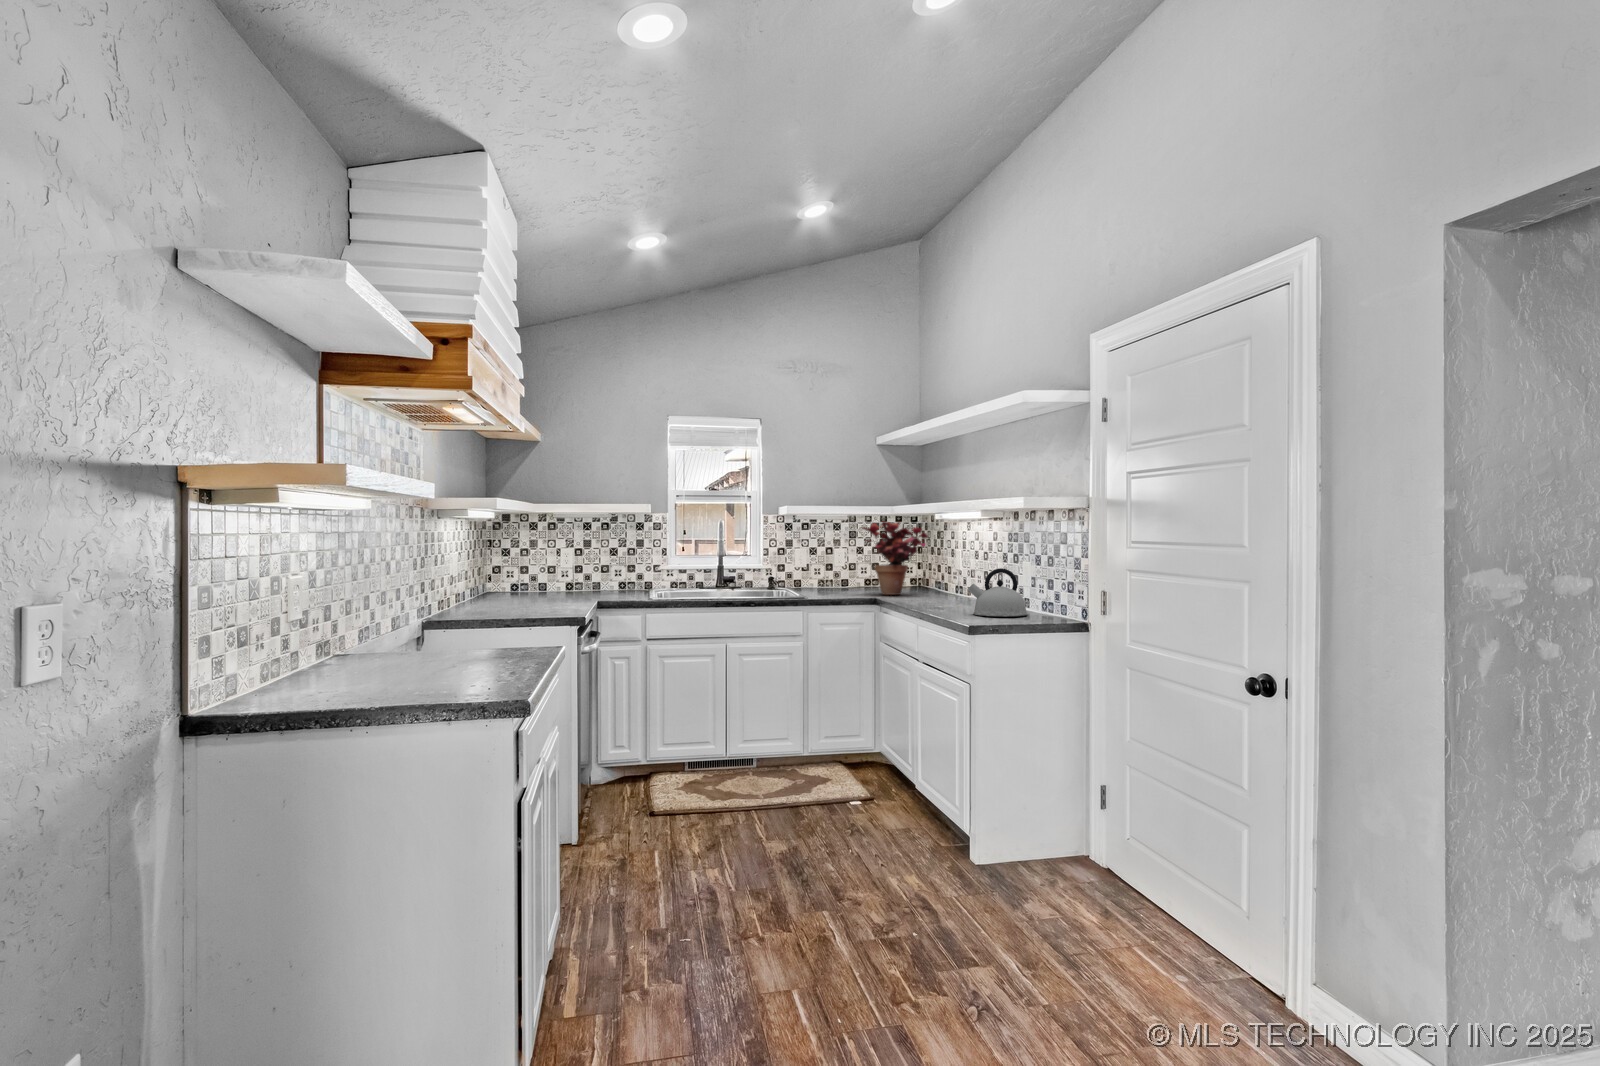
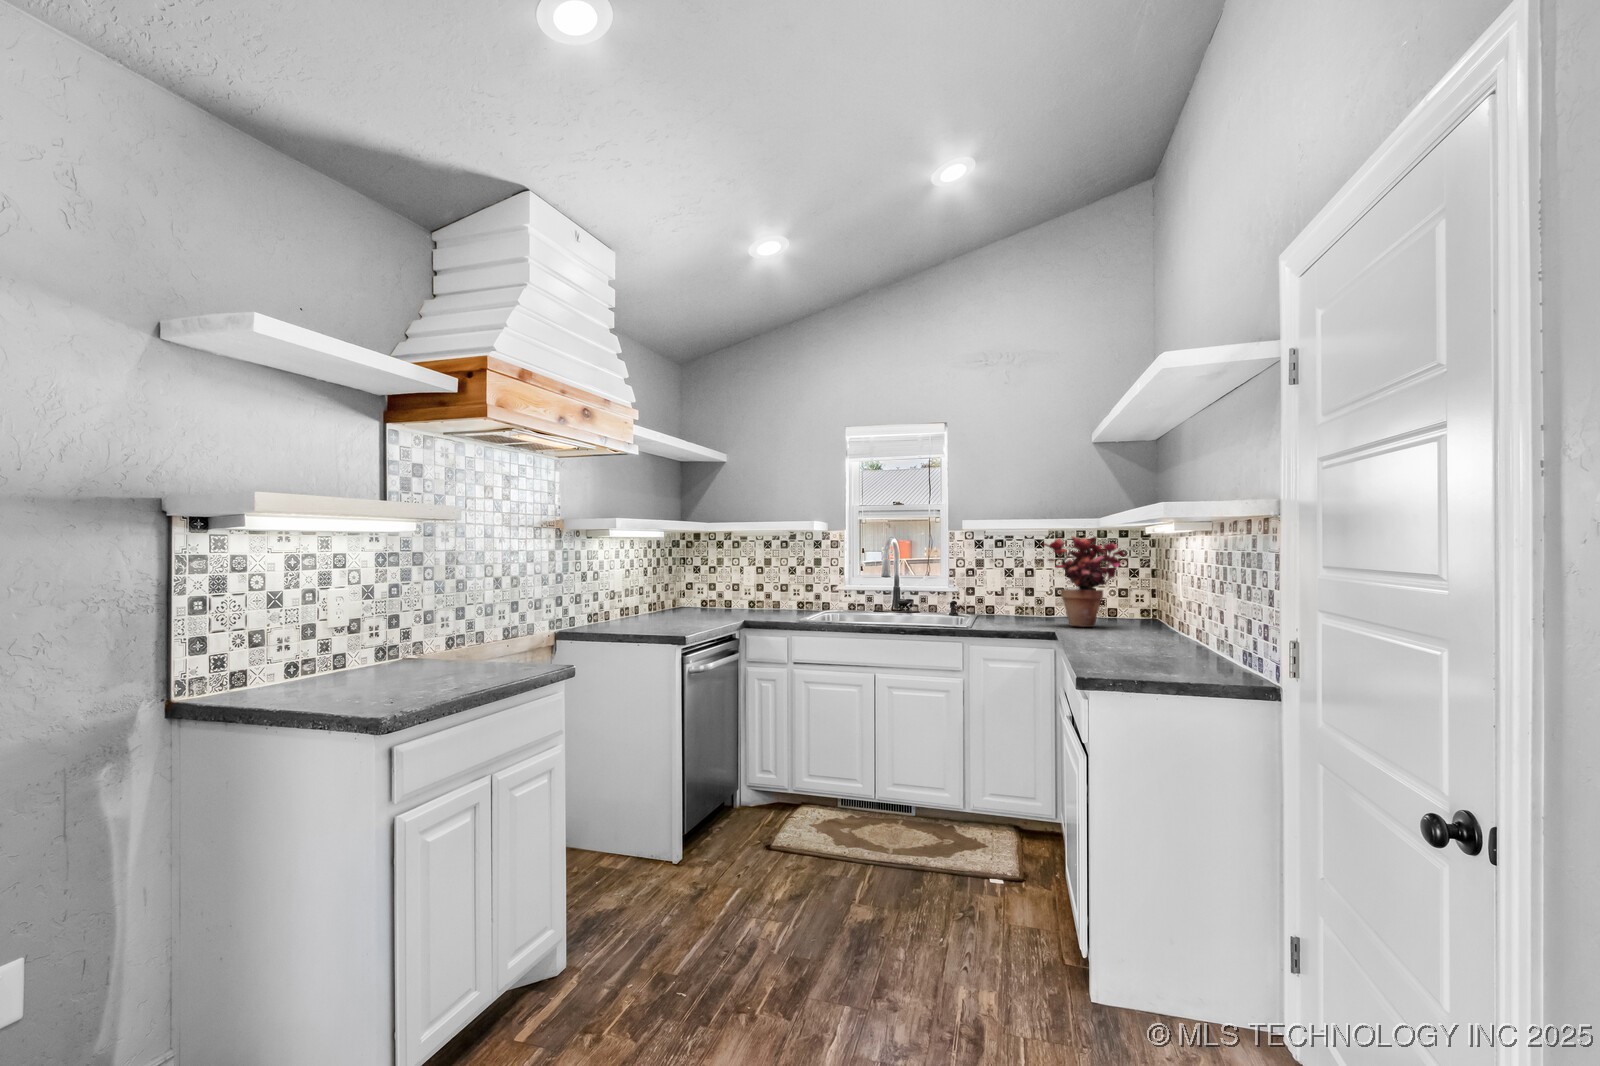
kettle: present [968,568,1027,616] -> none [1123,595,1208,661]

